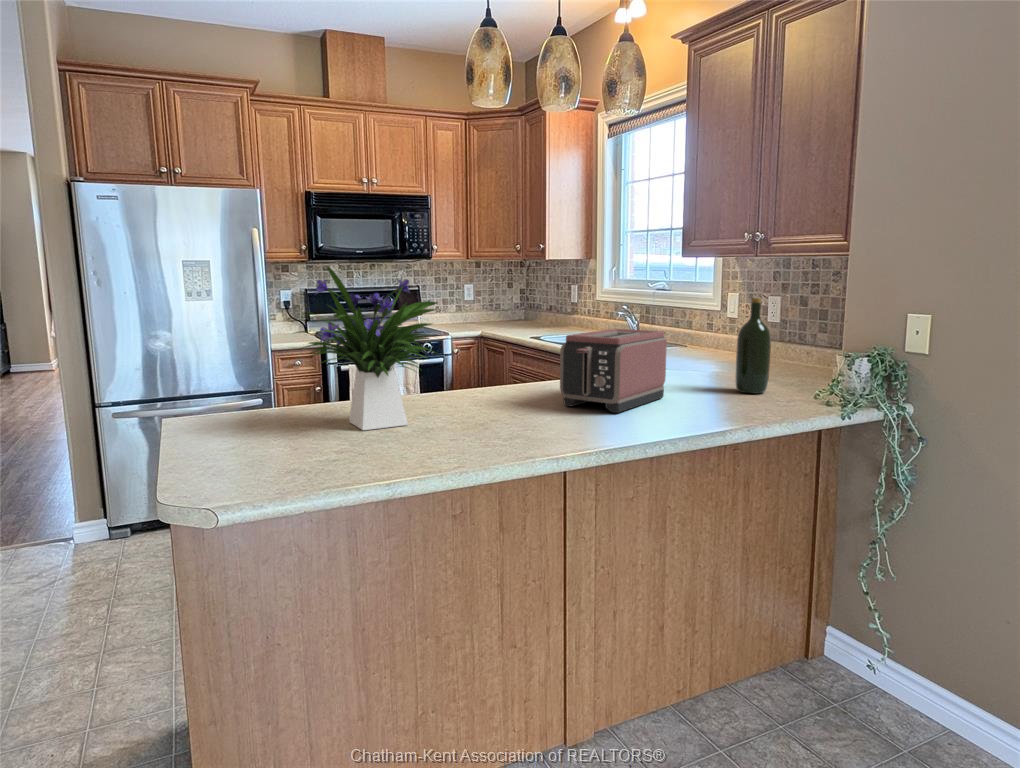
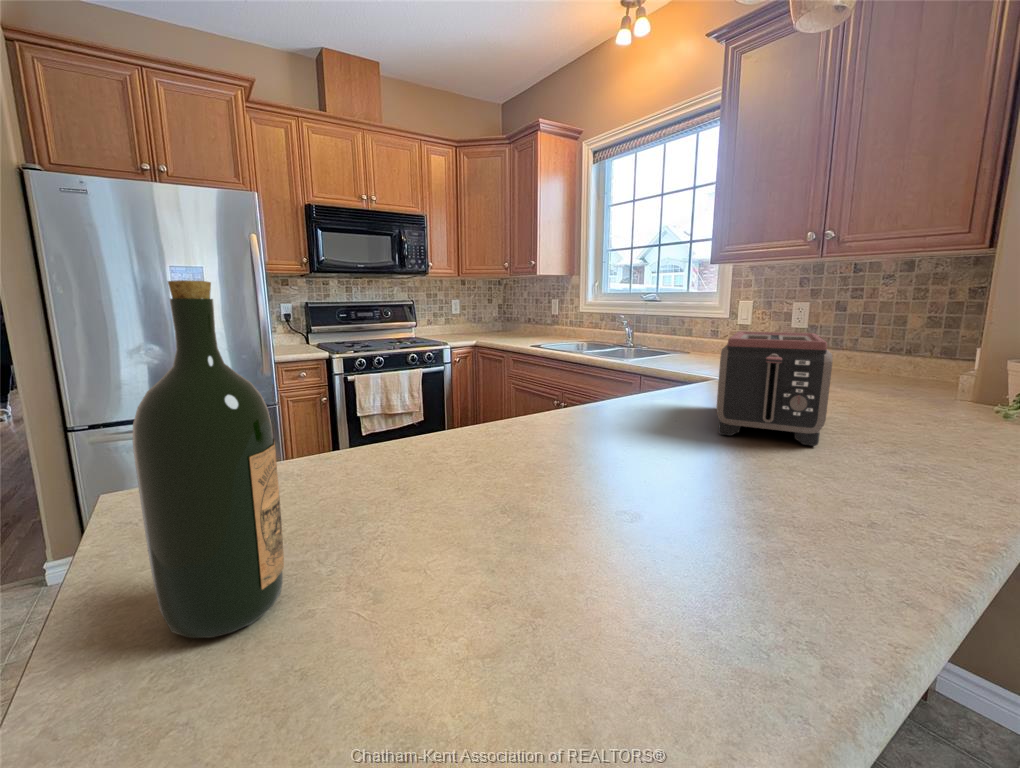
flower arrangement: present [296,267,438,430] -> none [356,199,656,511]
wine bottle: present [735,298,771,394] -> present [133,280,284,638]

